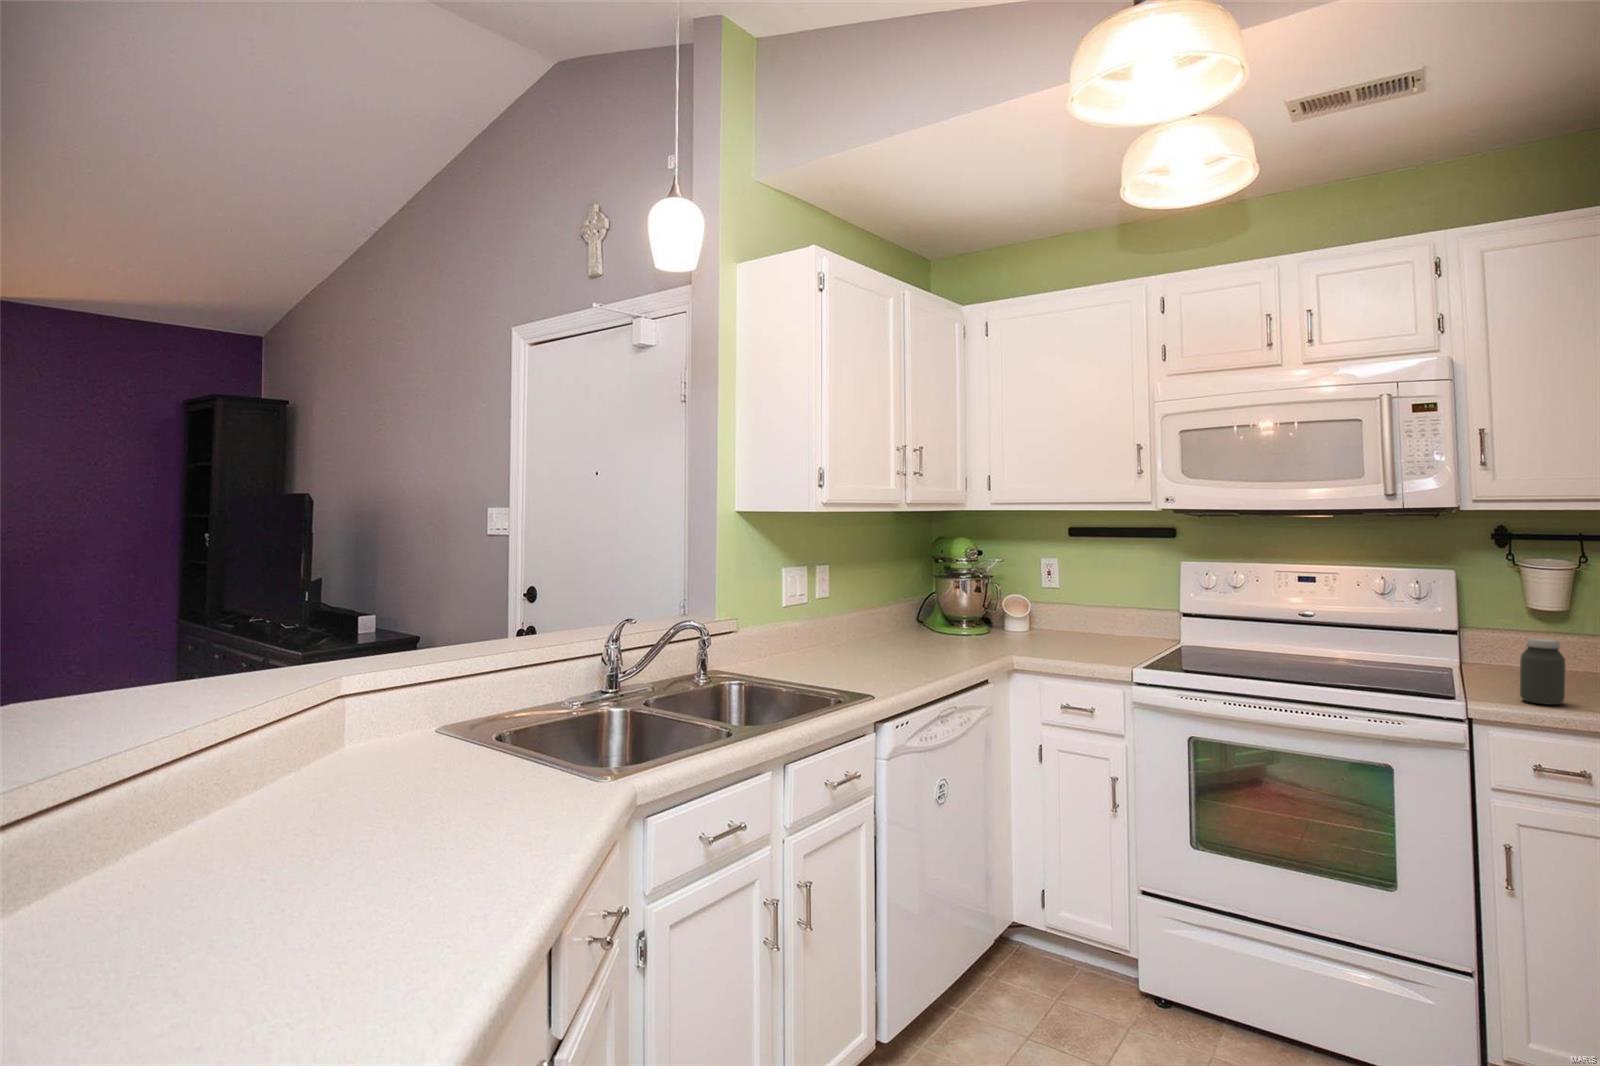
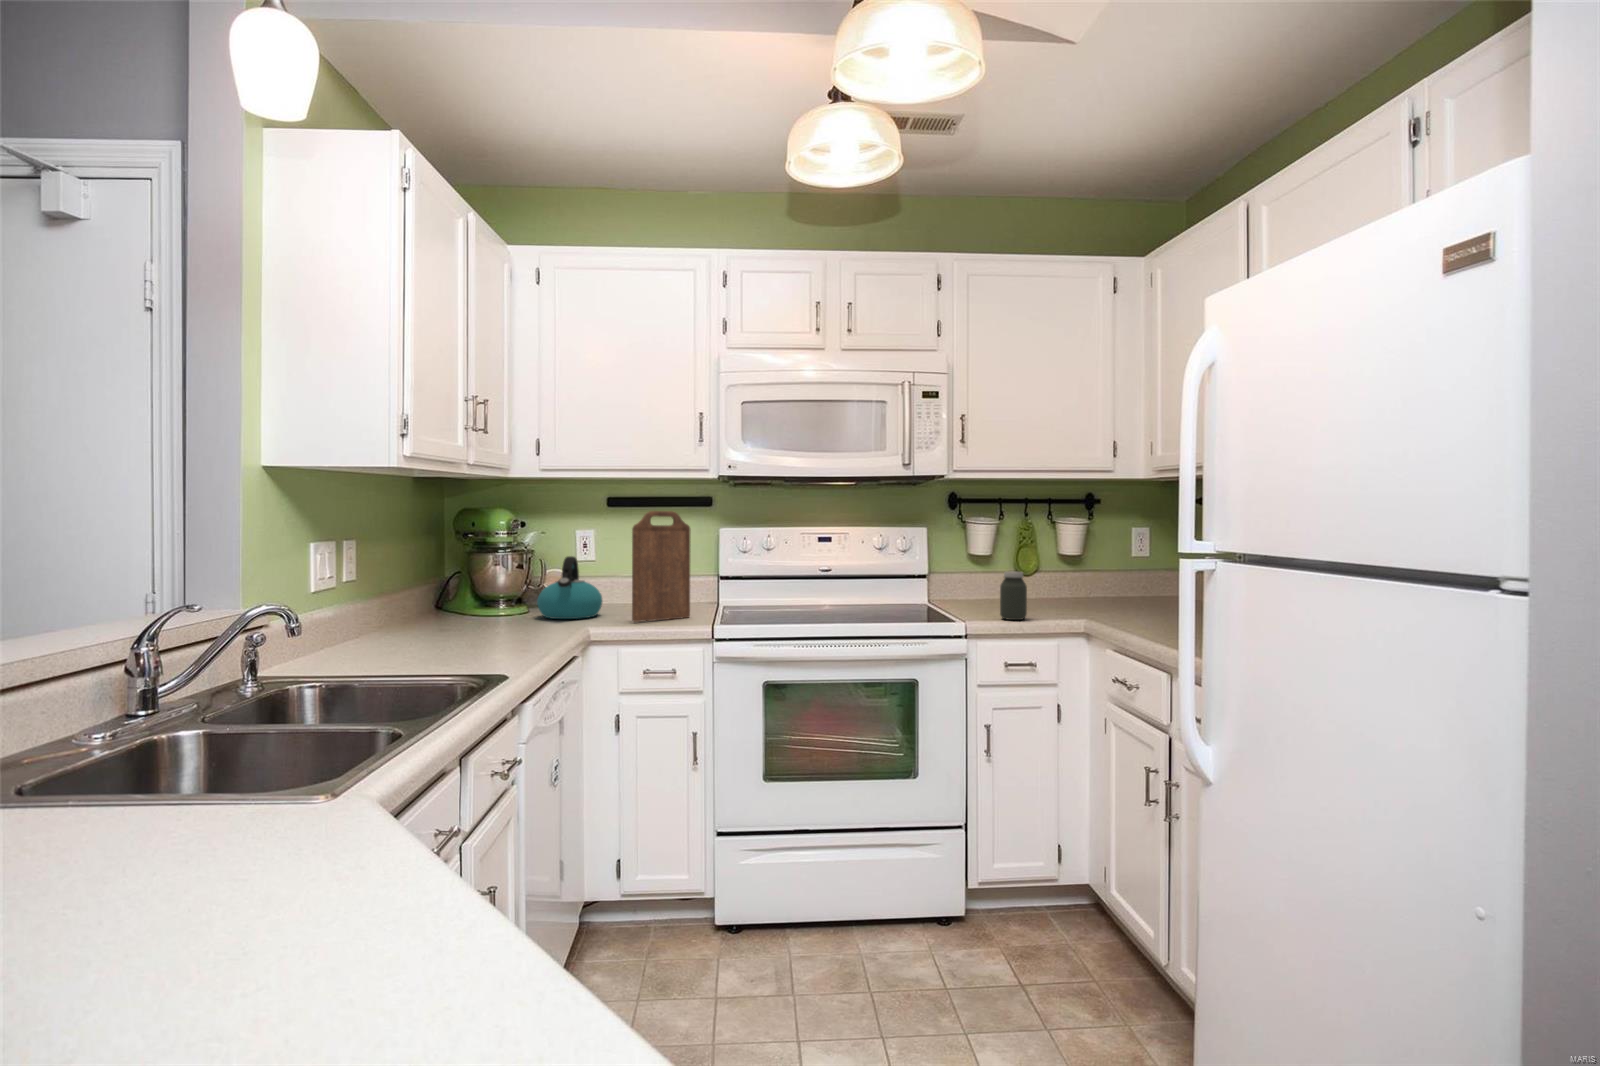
cutting board: none [1059,547,1124,655] -> present [632,511,691,622]
kettle: none [986,586,1046,645] -> present [537,556,602,619]

